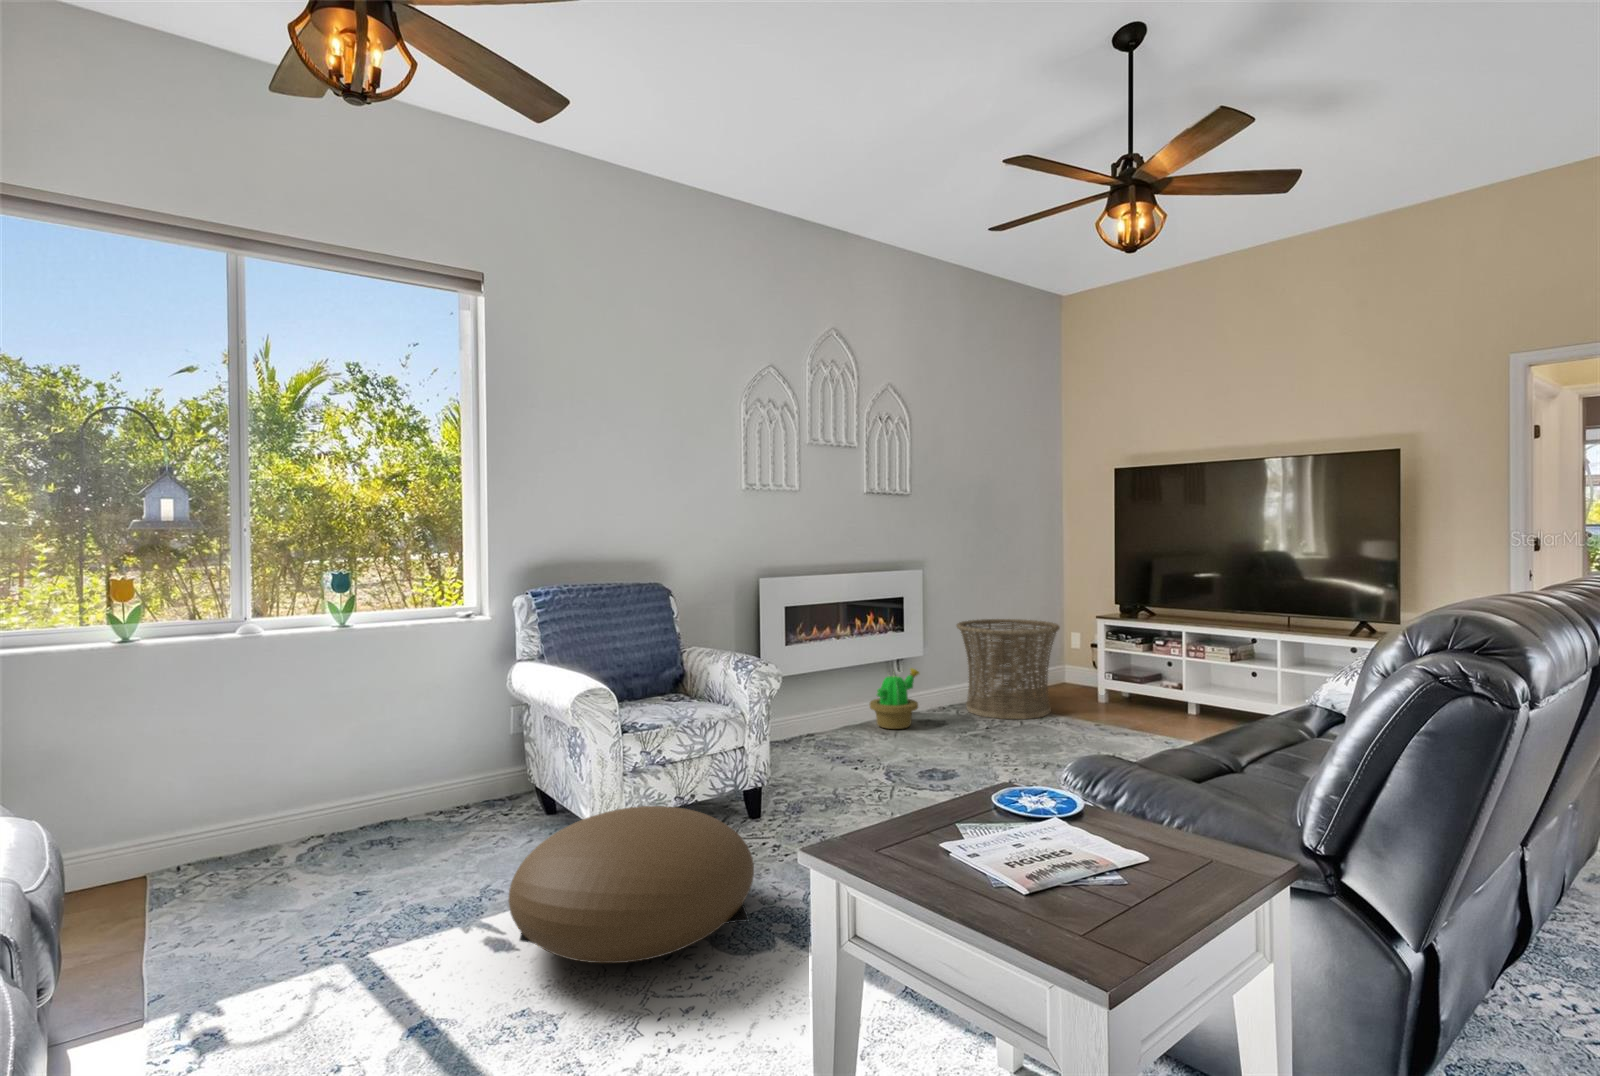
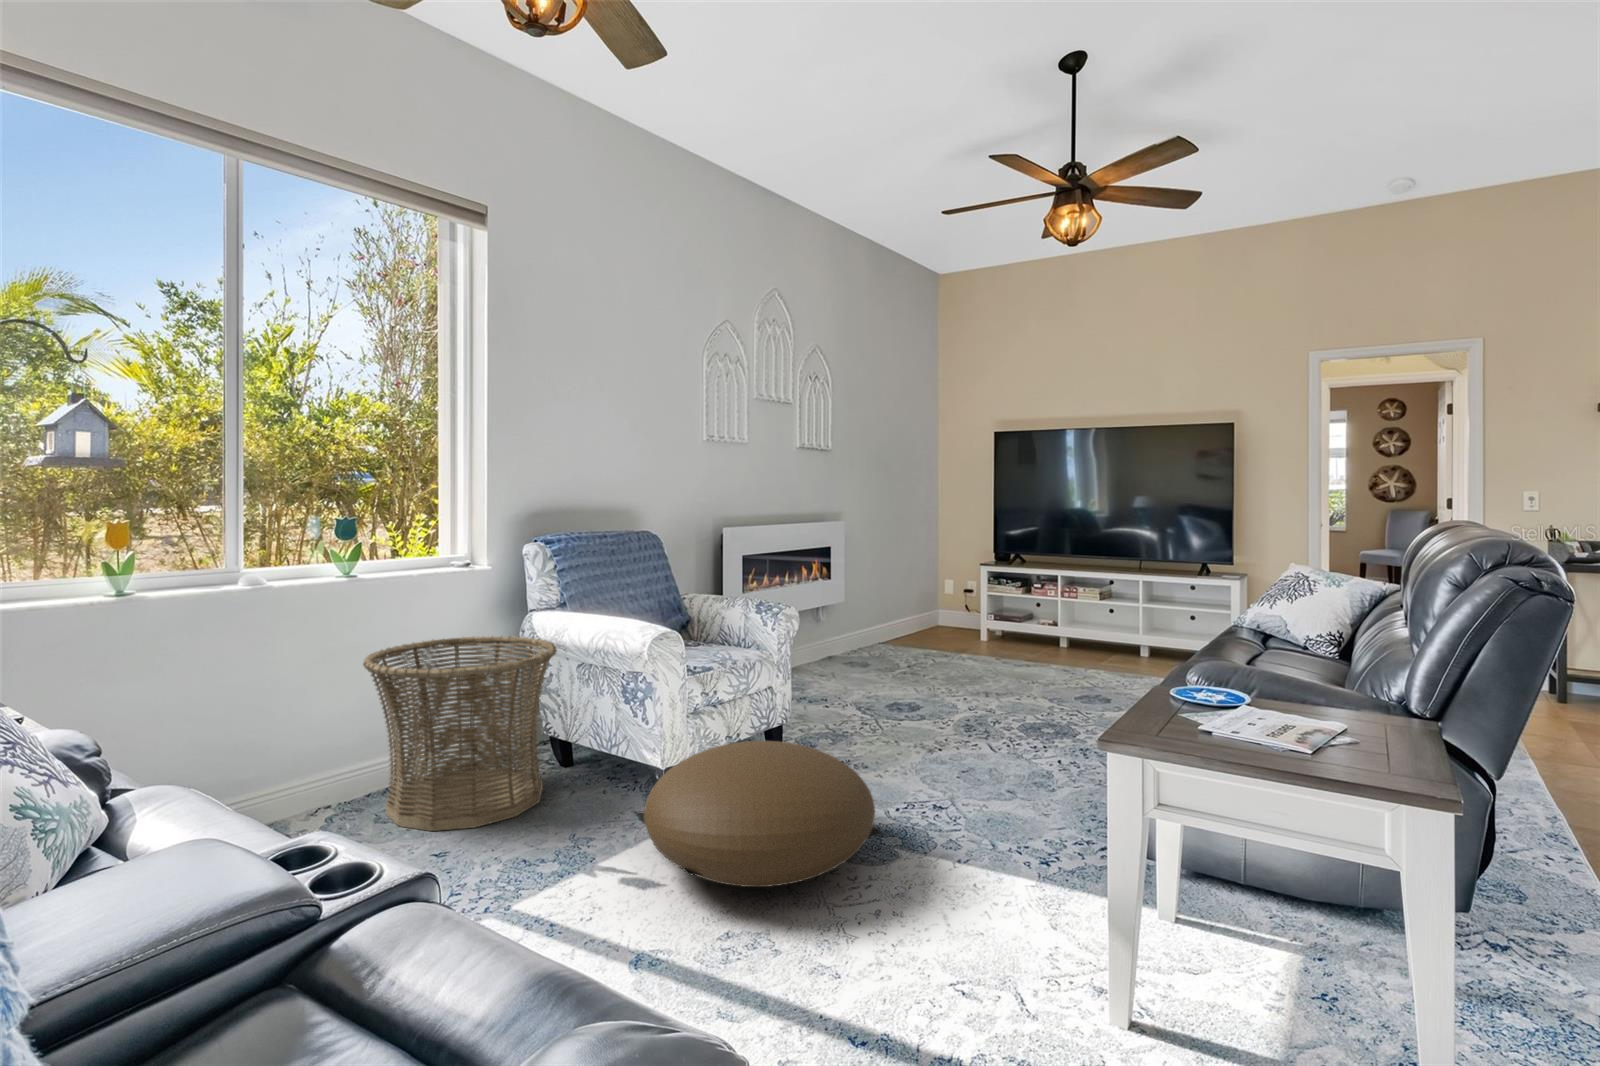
basket: present [957,619,1060,719] -> present [363,636,557,831]
decorative plant: present [870,668,919,729] -> none [806,614,852,671]

